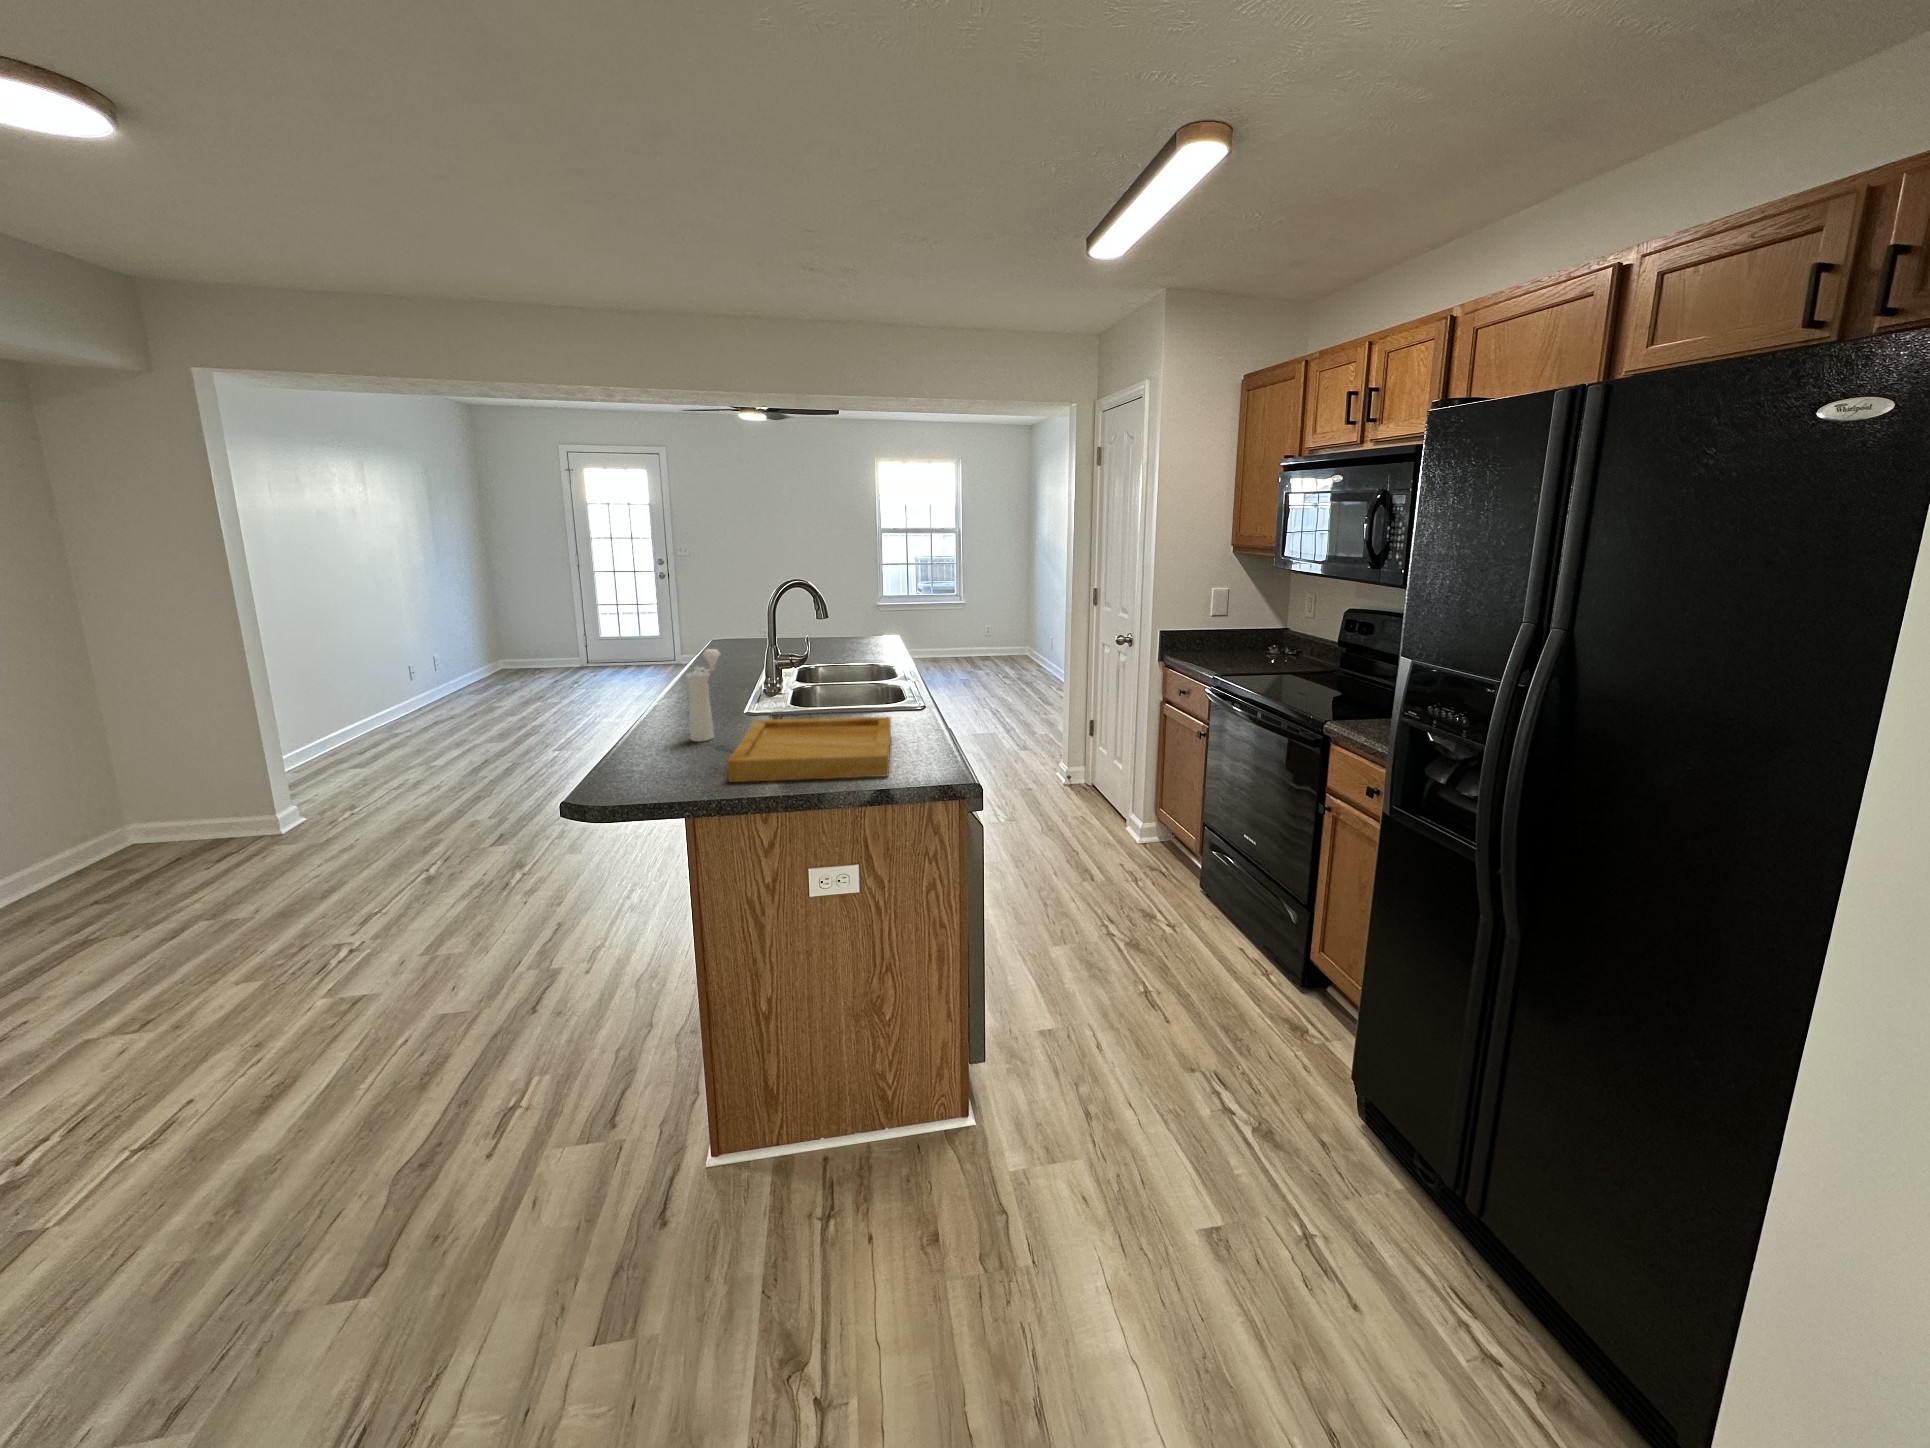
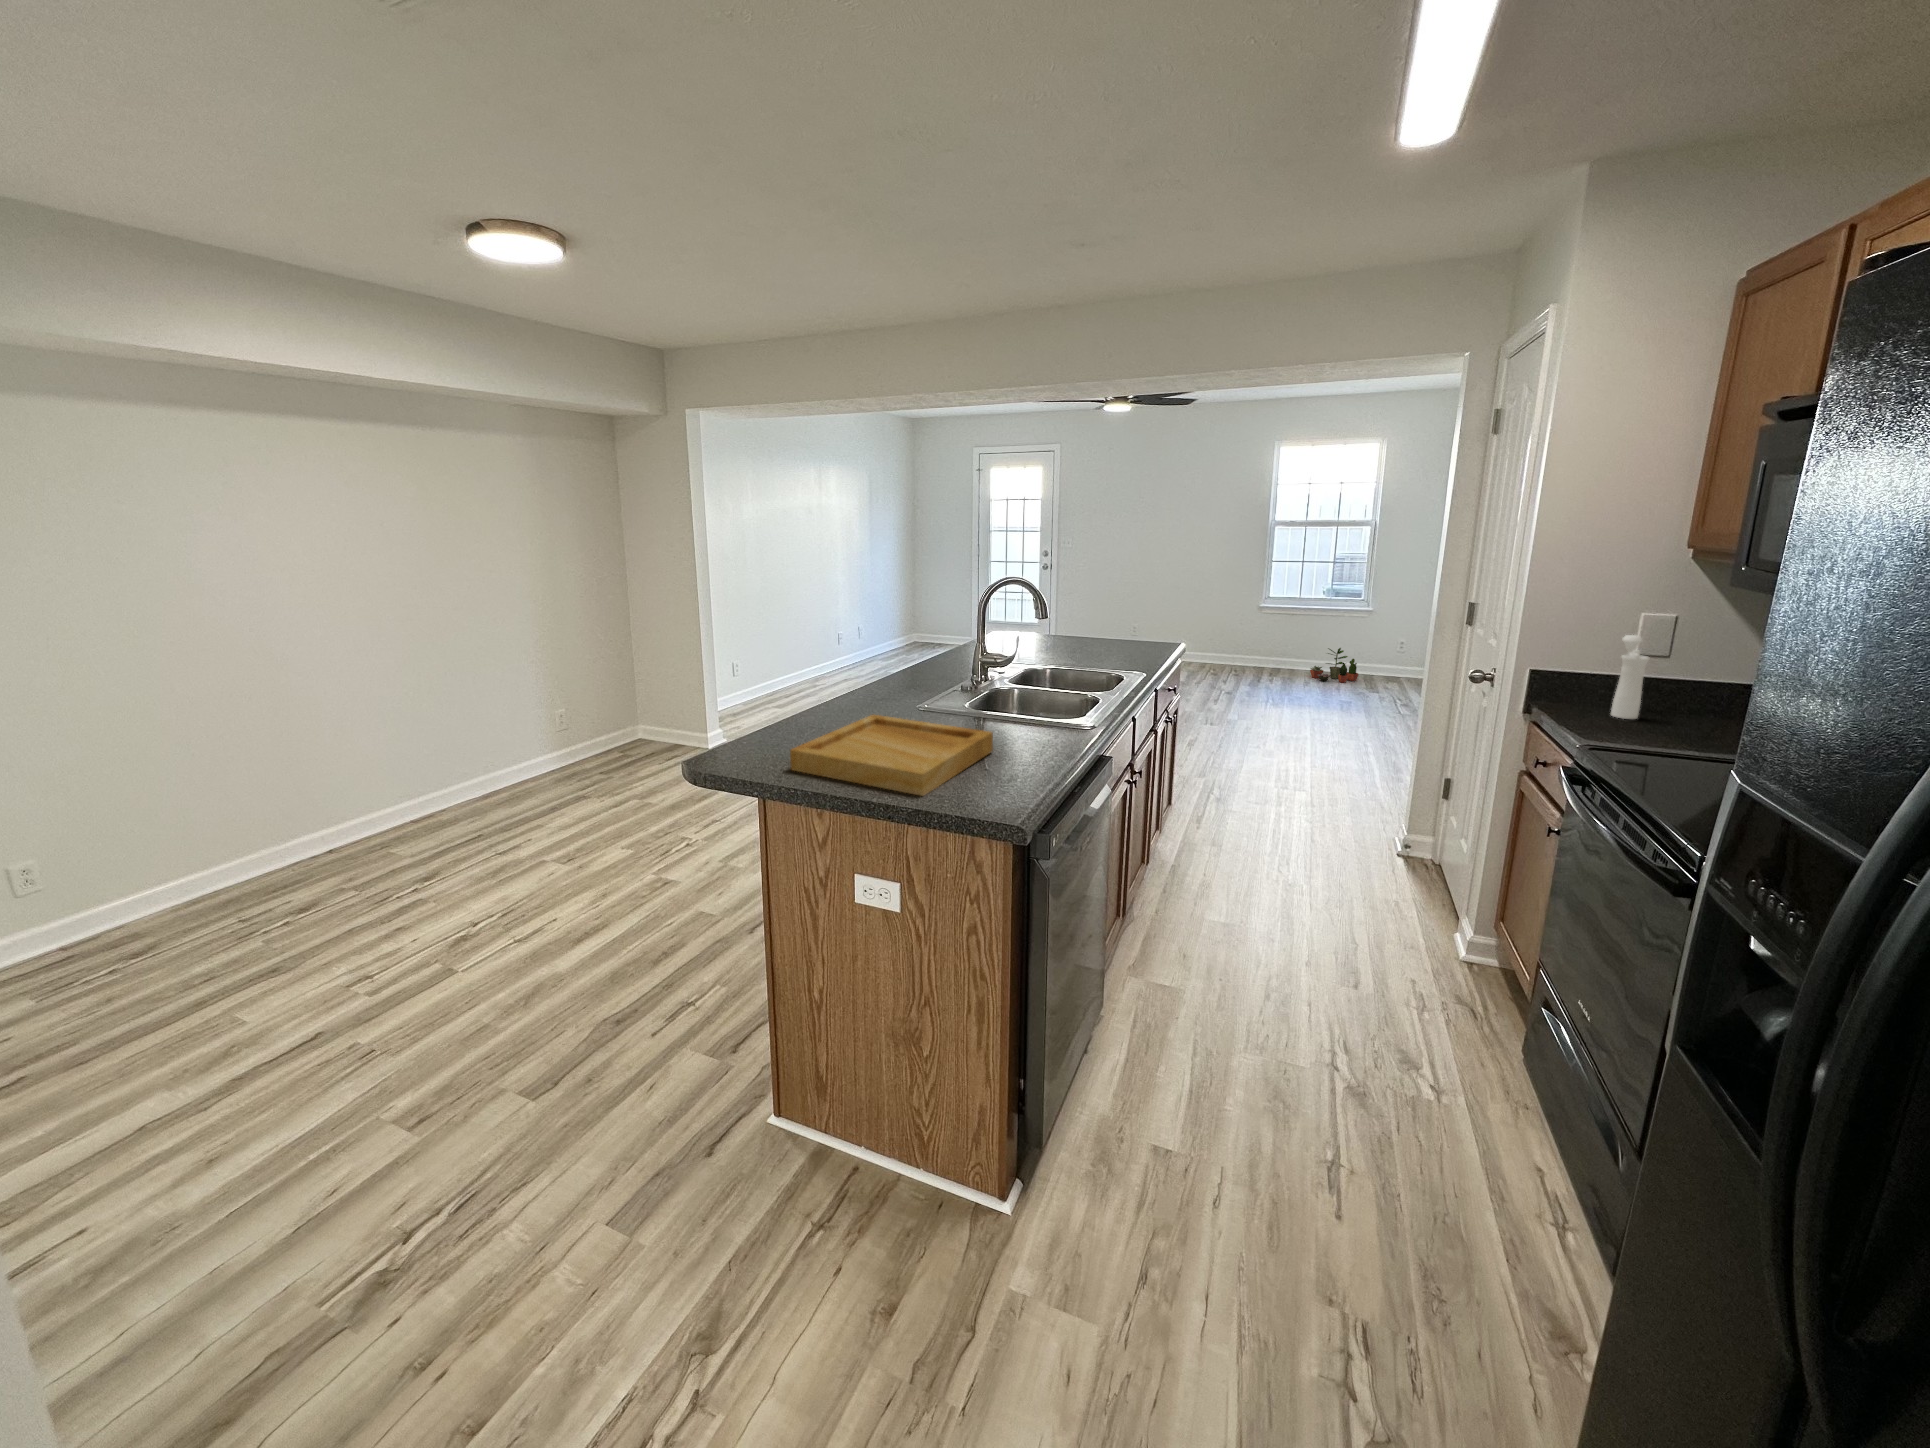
potted plant: none [936,633,974,663] -> present [1310,648,1359,683]
pepper mill: present [685,649,720,741] -> present [1611,635,1649,719]

